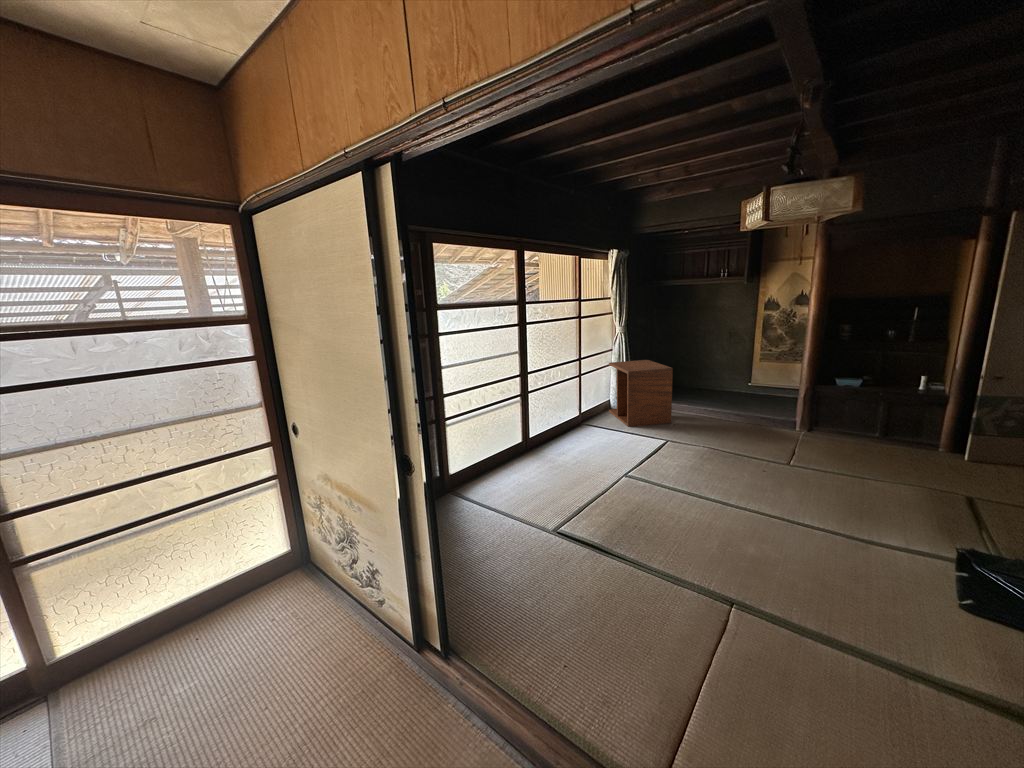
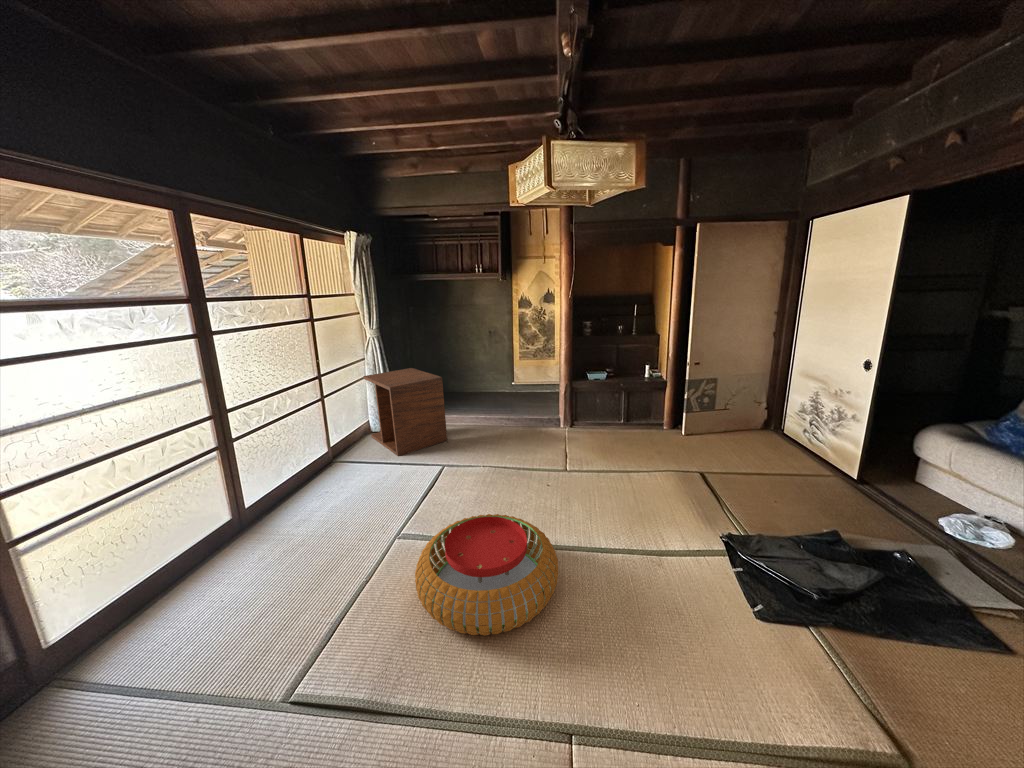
pouf: none [631,464,742,533] -> present [415,514,558,636]

